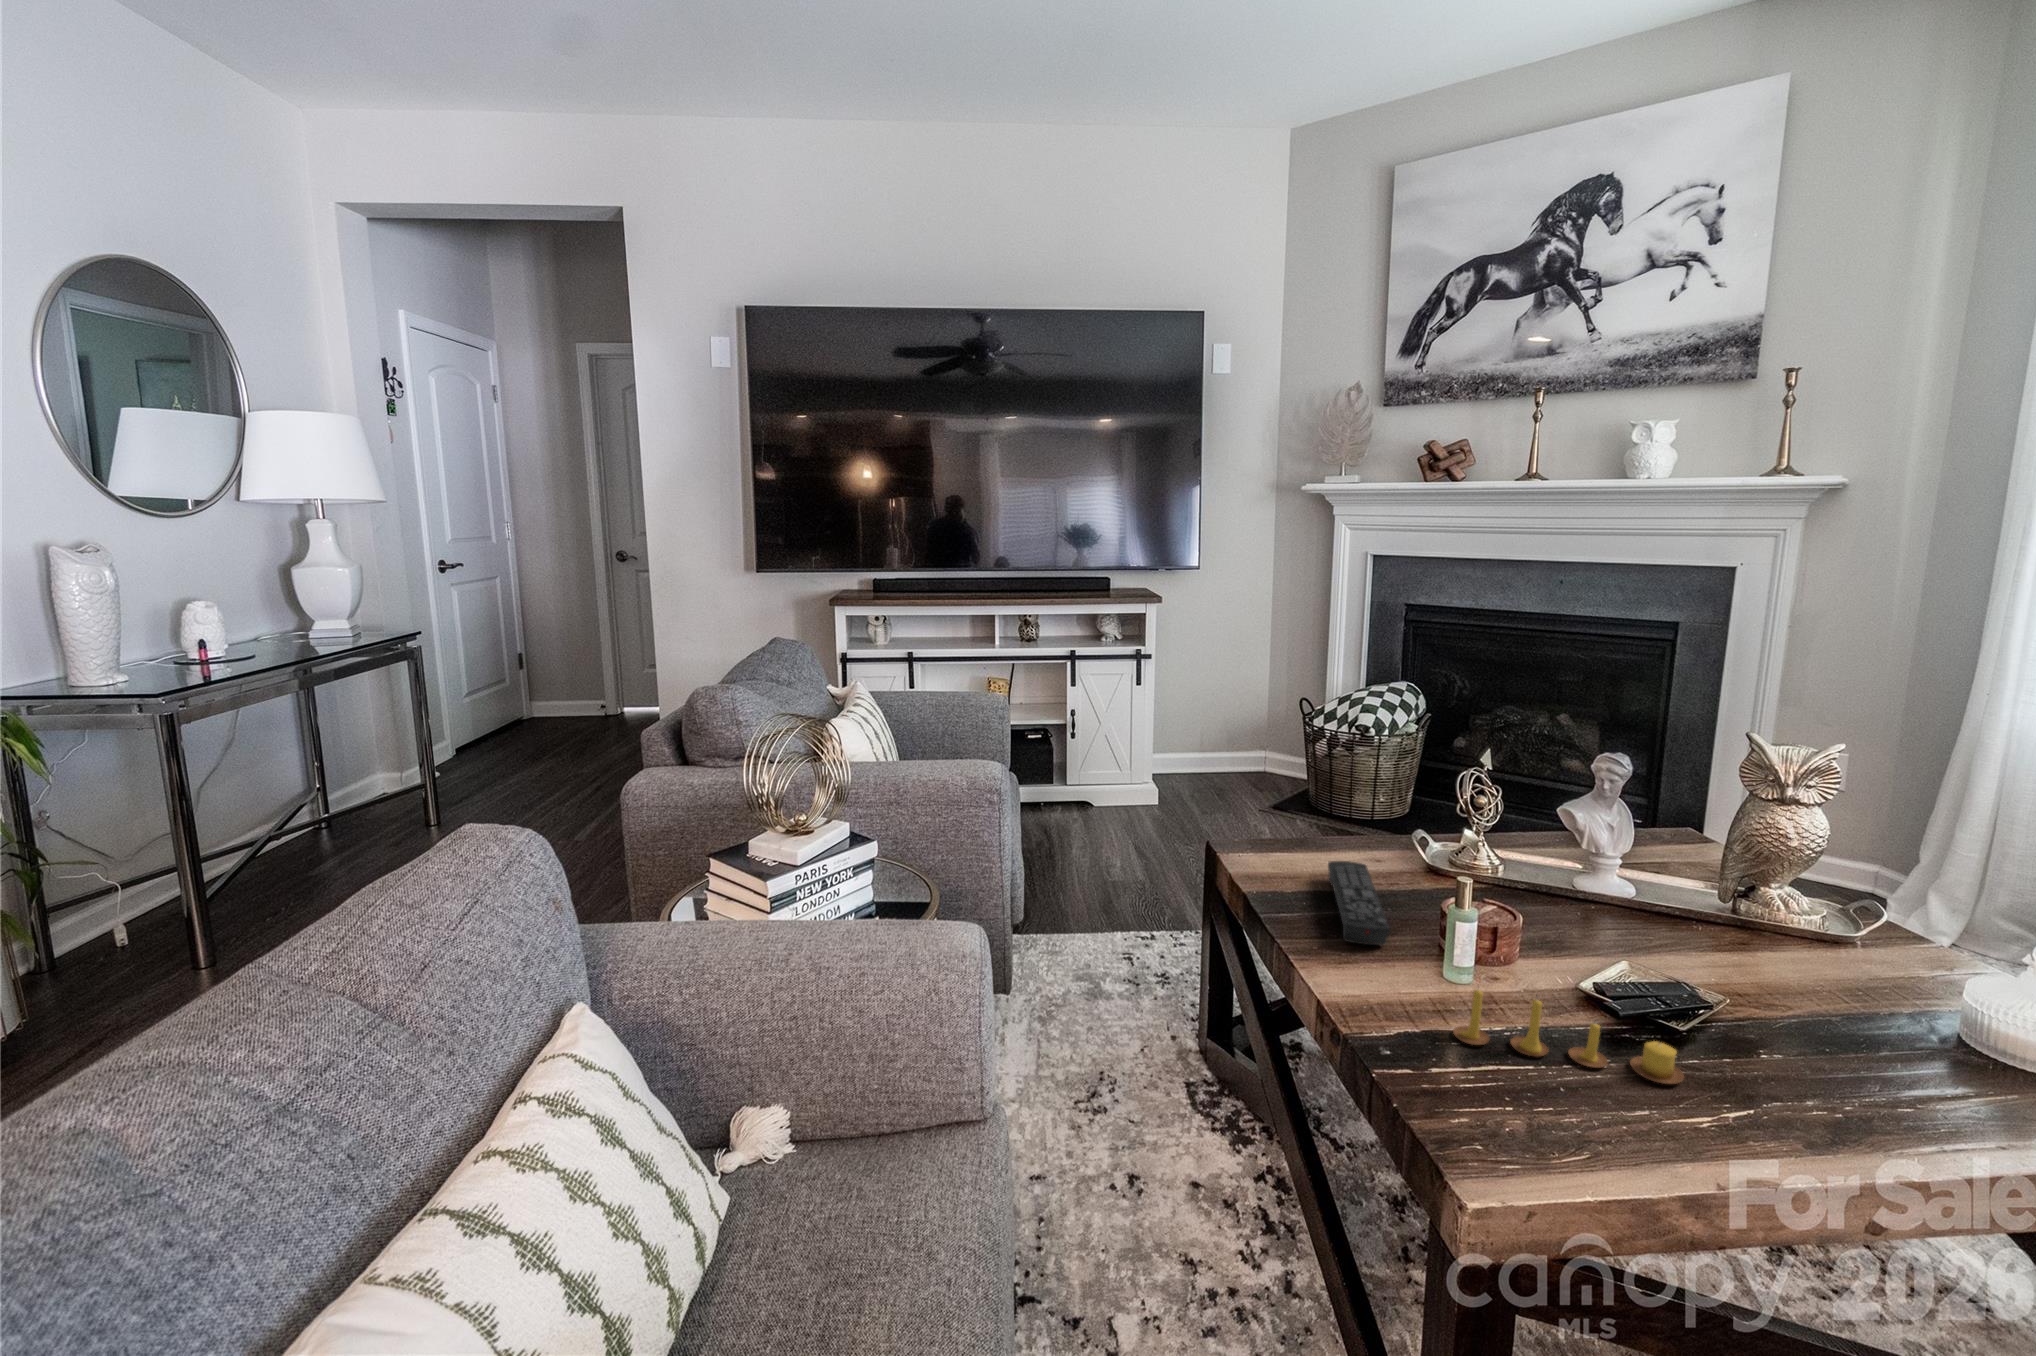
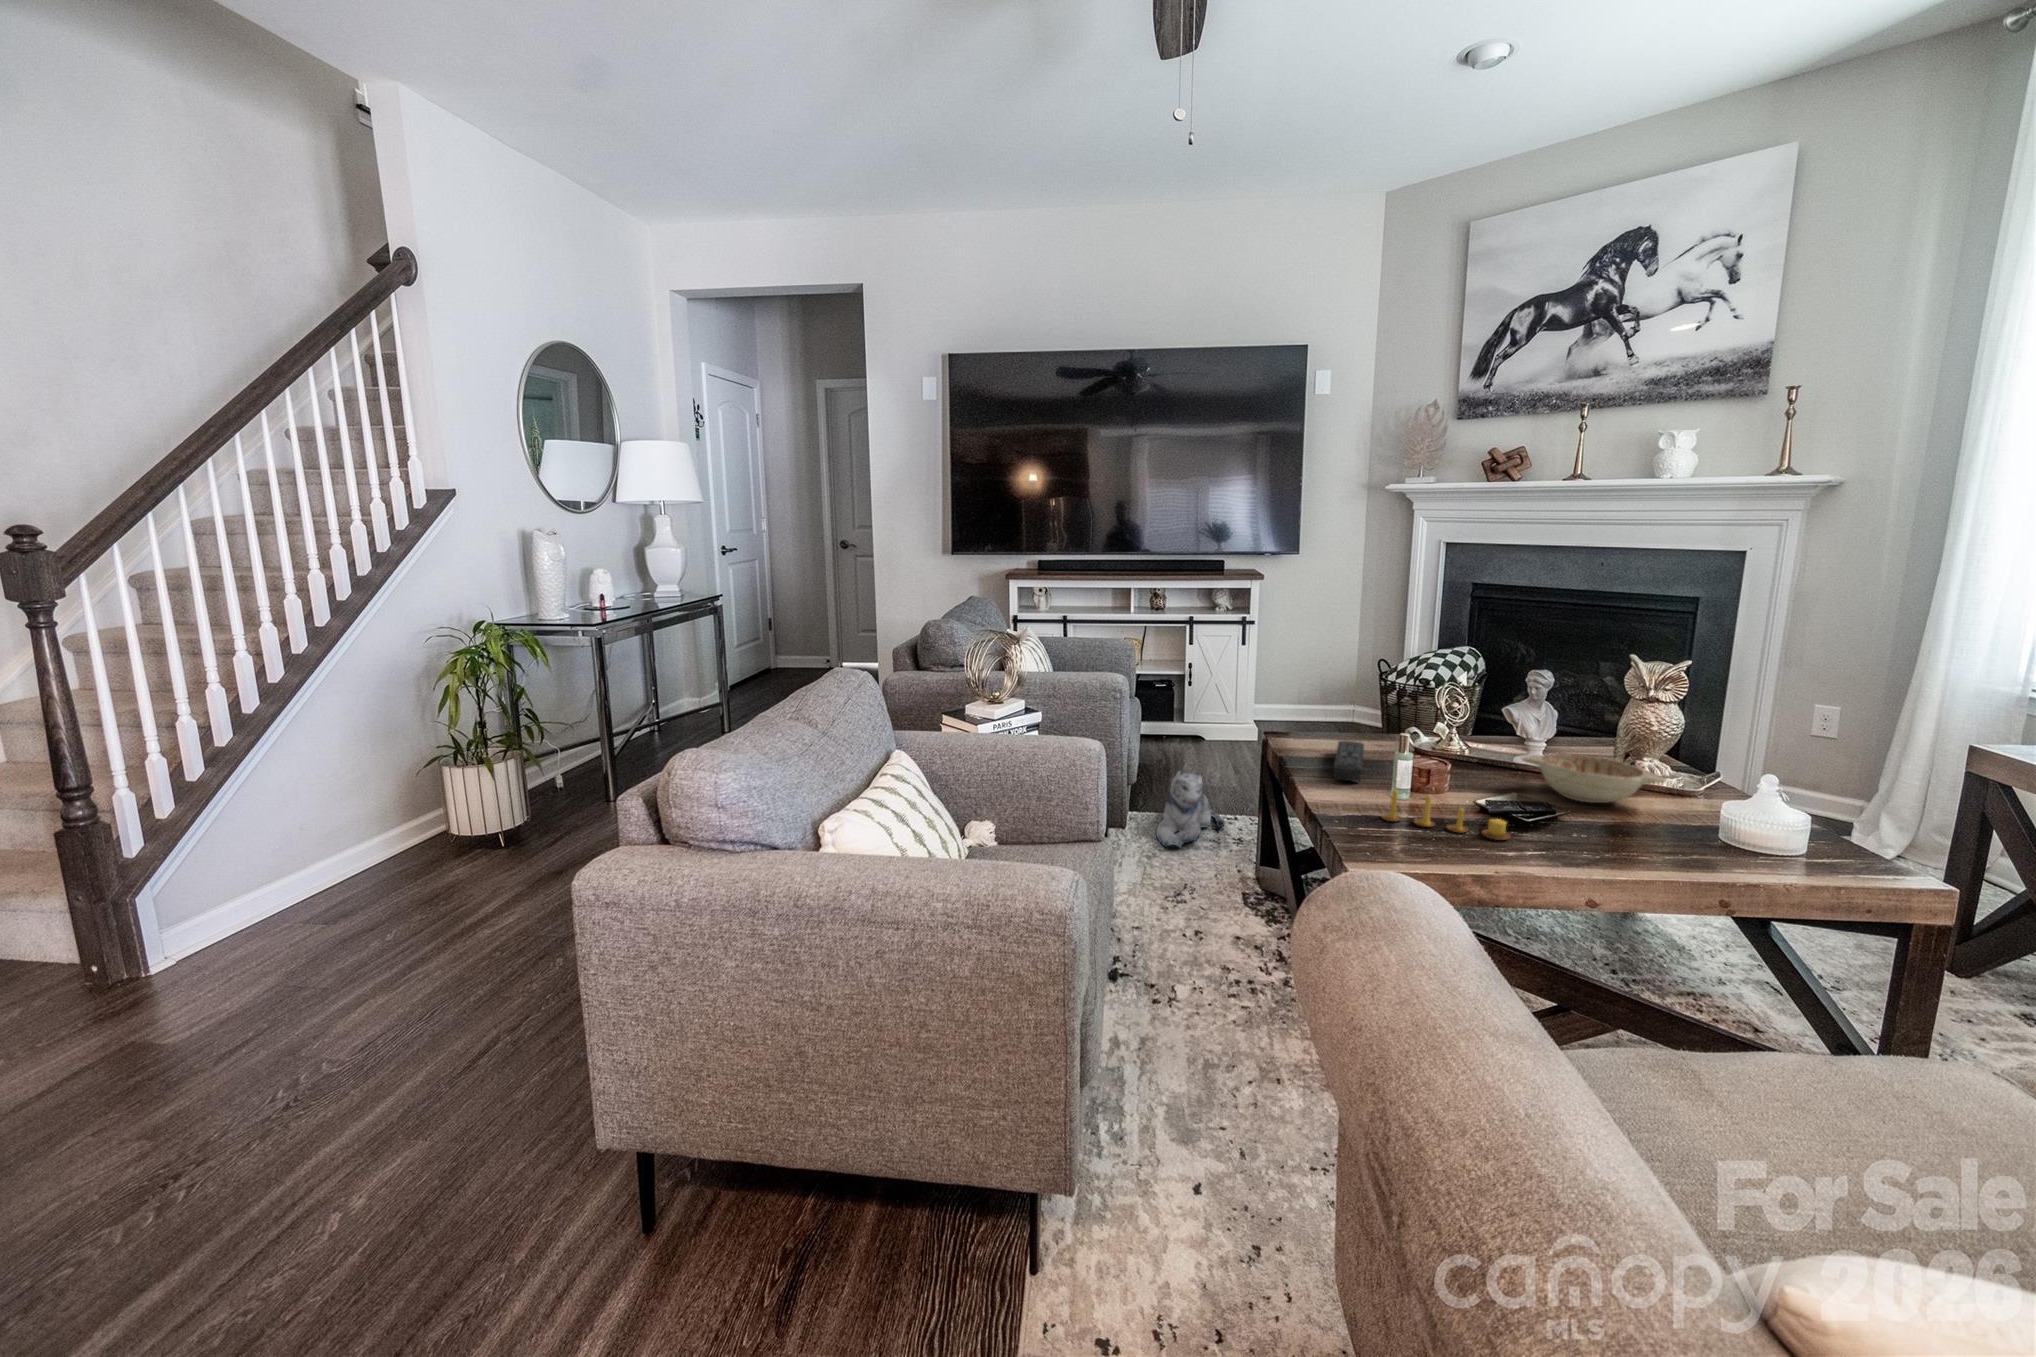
plush toy: none [1049,885,1143,1003] -> present [1156,771,1224,847]
decorative bowl: none [1624,885,1857,973] -> present [1522,754,1667,803]

